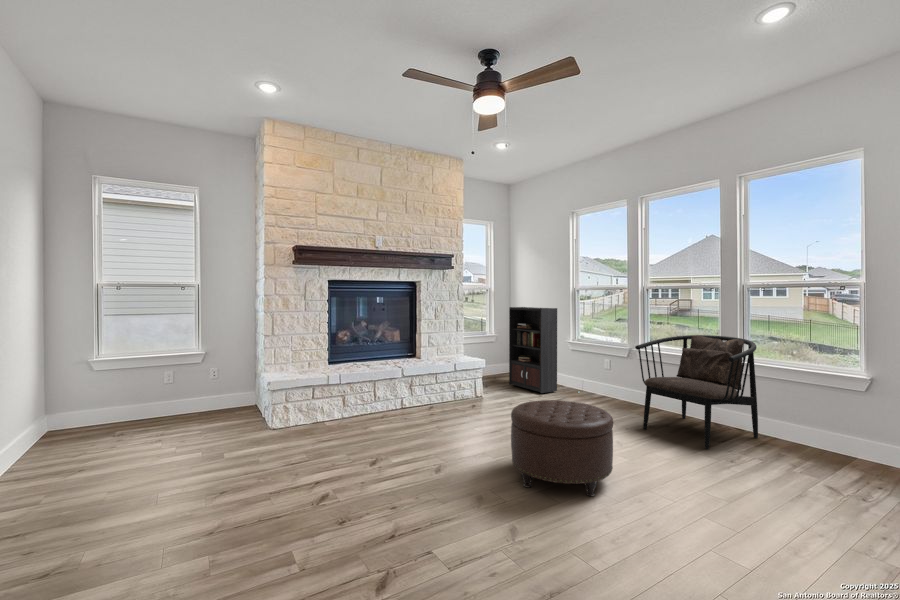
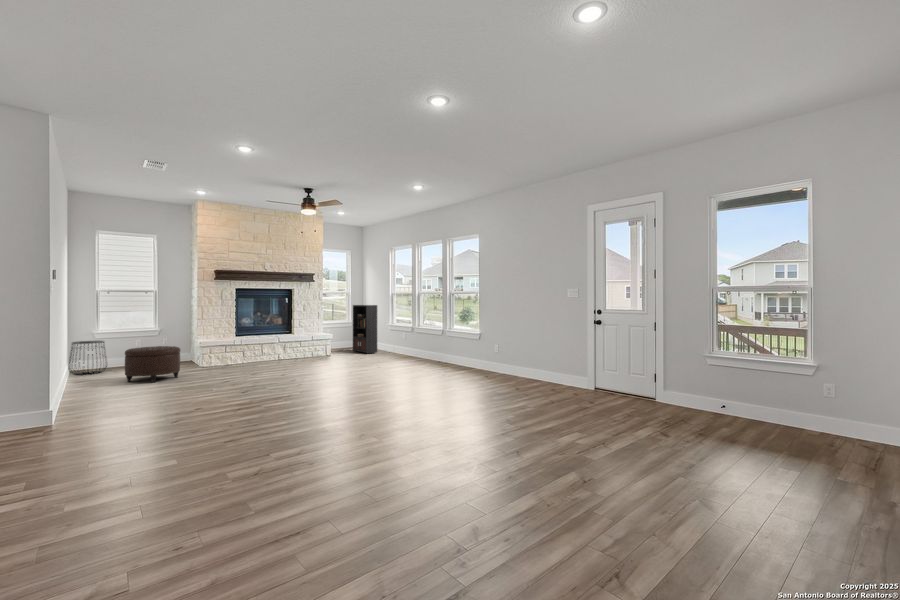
armchair: present [635,335,758,449] -> none [400,317,450,366]
side table: none [37,378,110,447] -> present [69,341,106,375]
ottoman: present [511,400,613,496] -> present [125,346,180,383]

